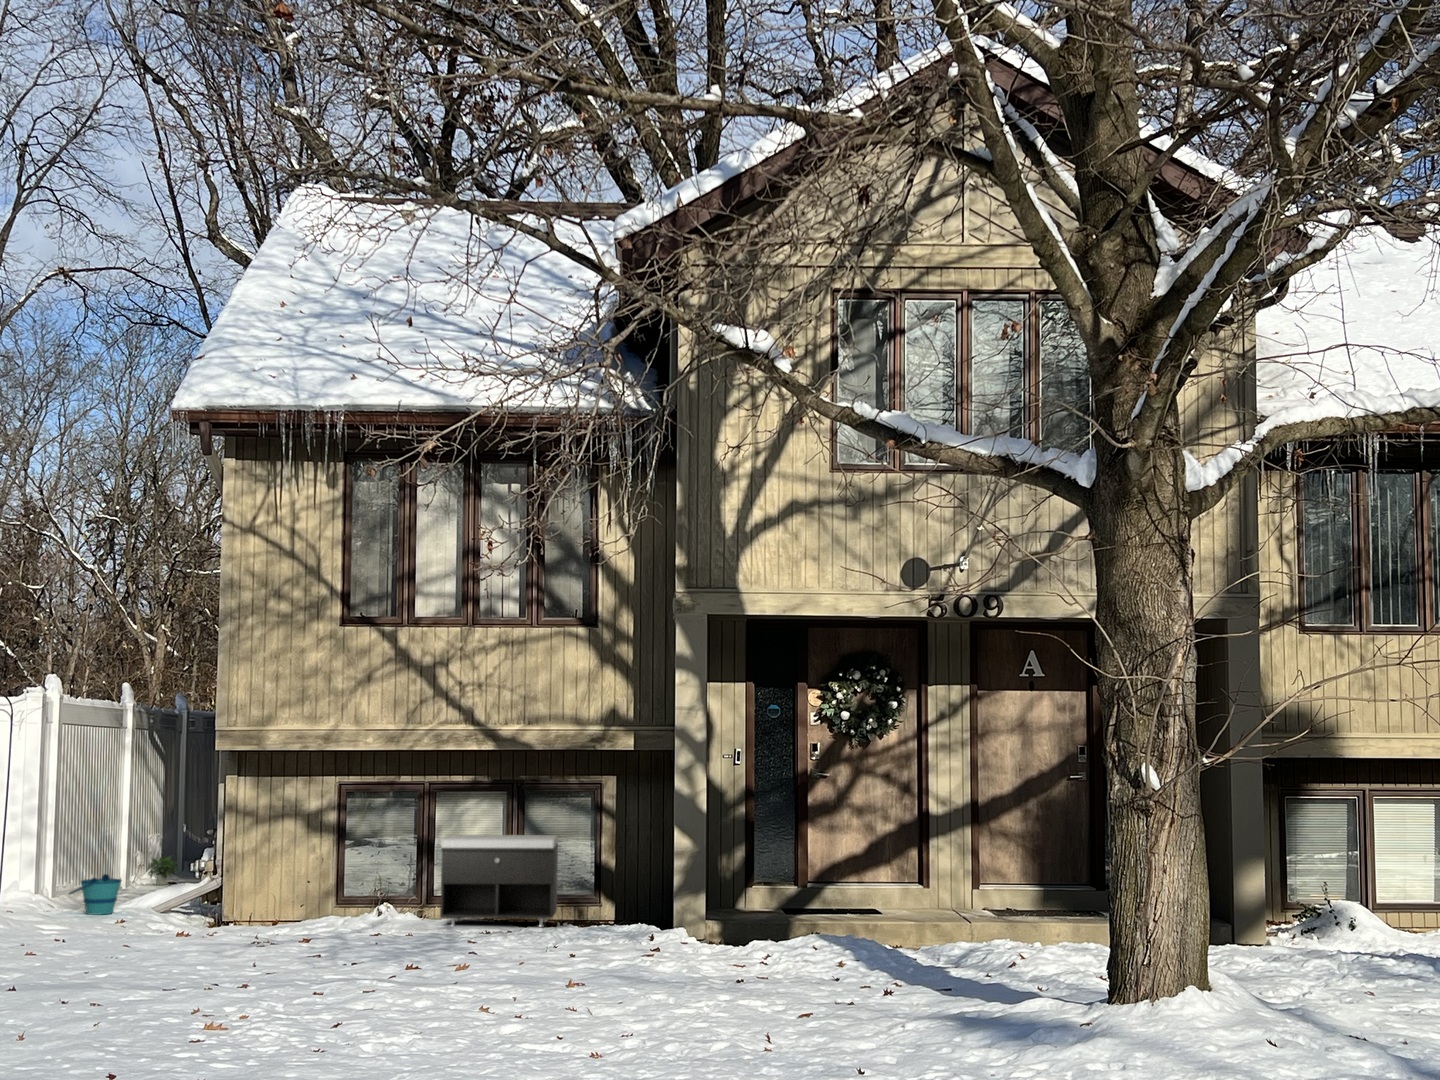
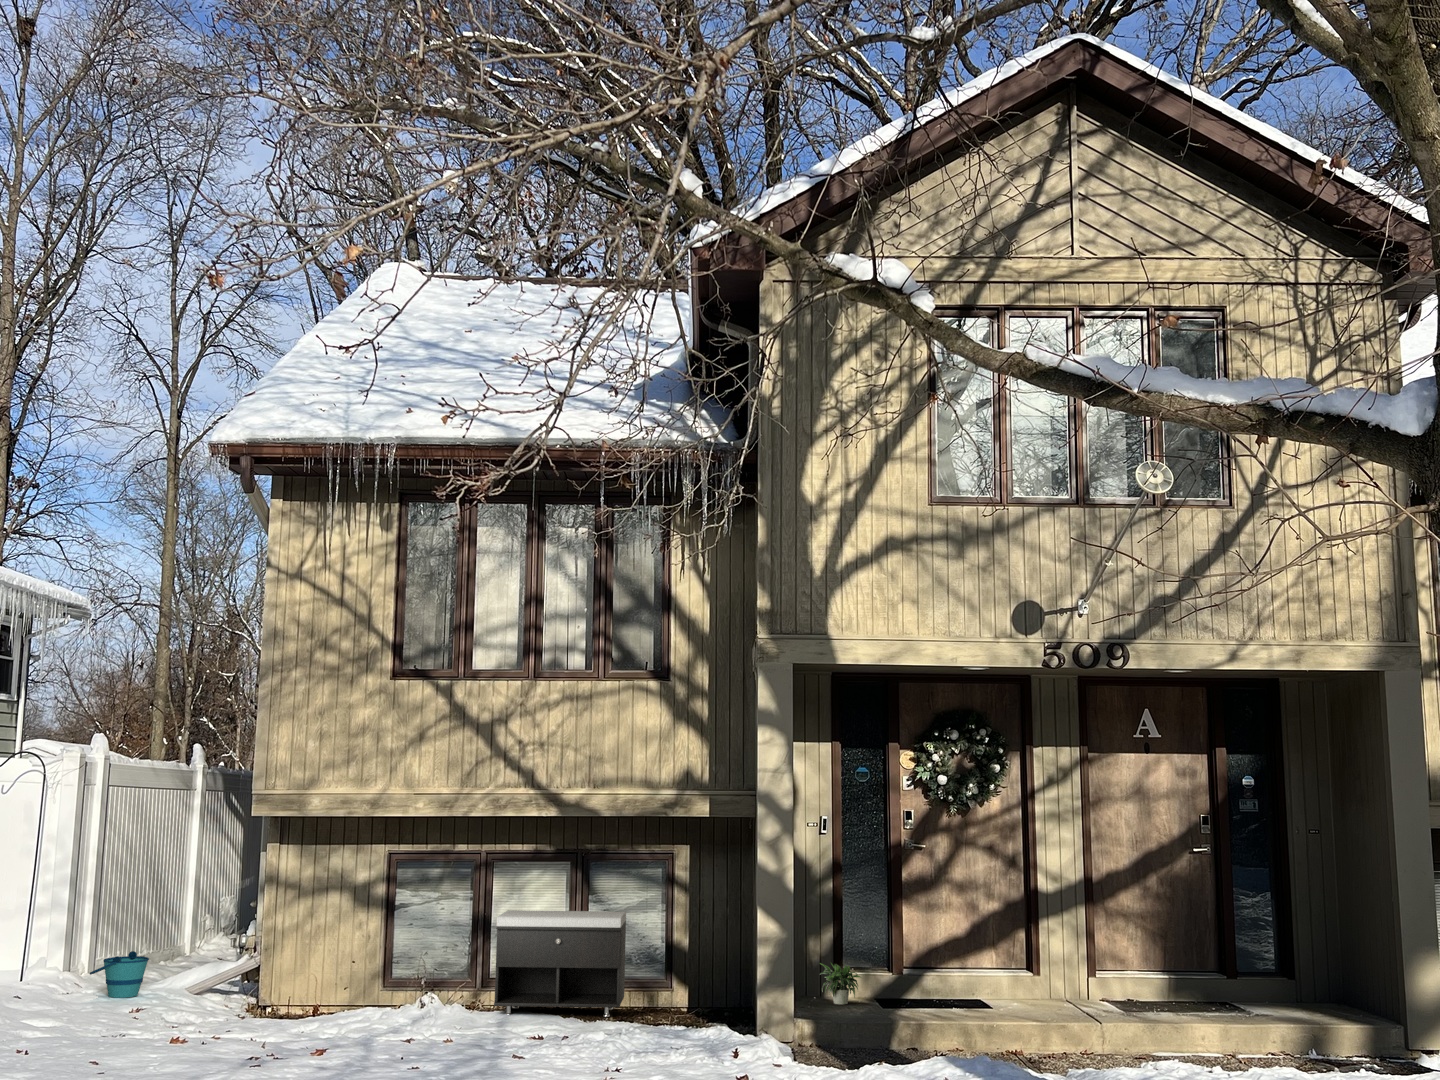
potted plant: present [147,856,178,885] -> present [820,963,861,1004]

